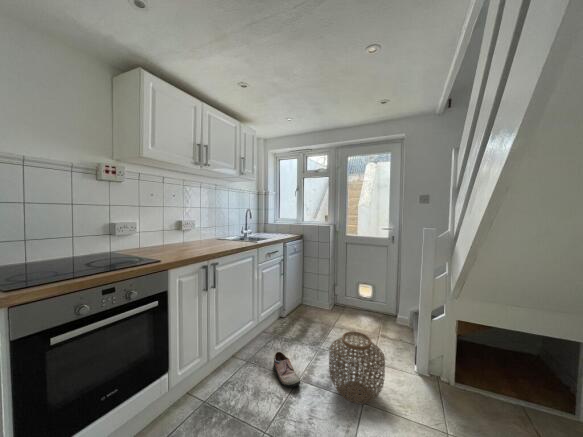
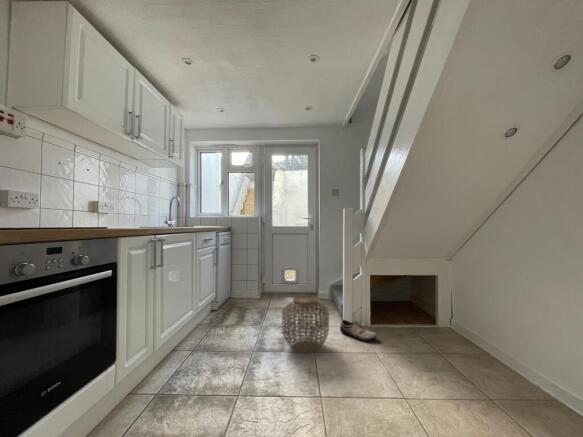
shoe: present [273,351,300,387] -> present [340,320,377,341]

